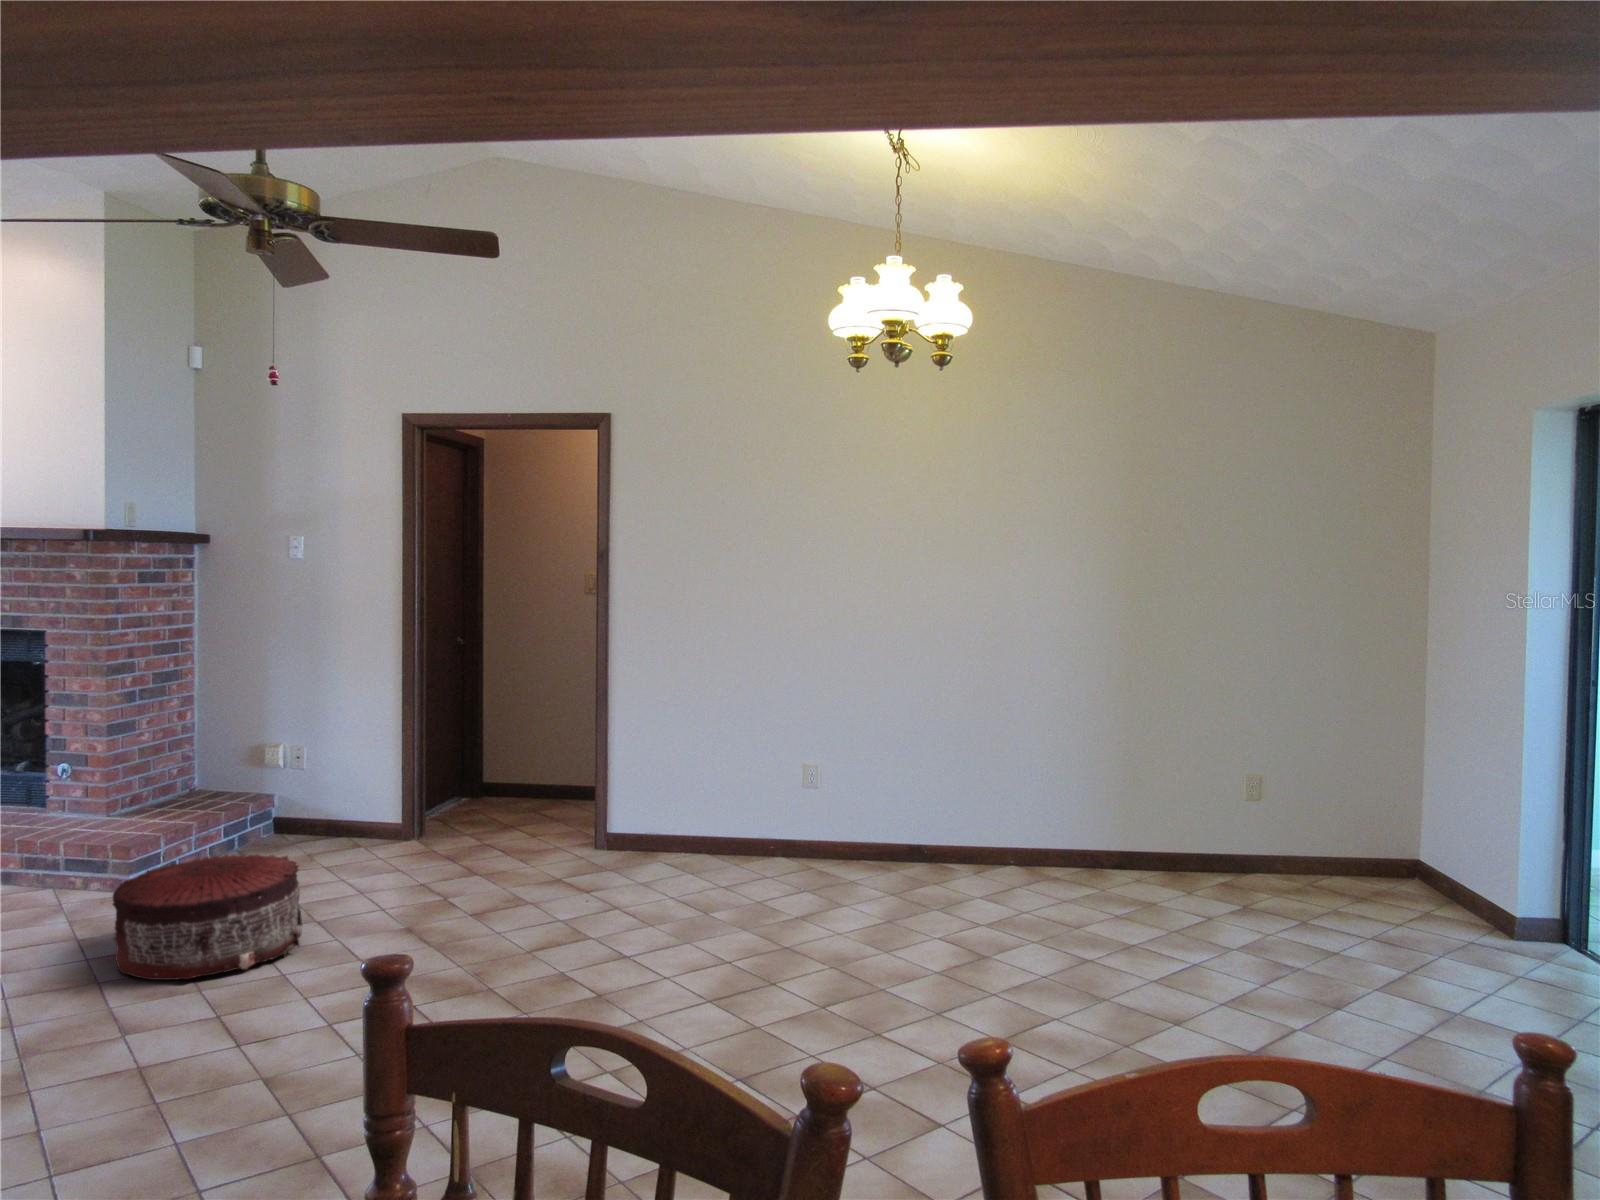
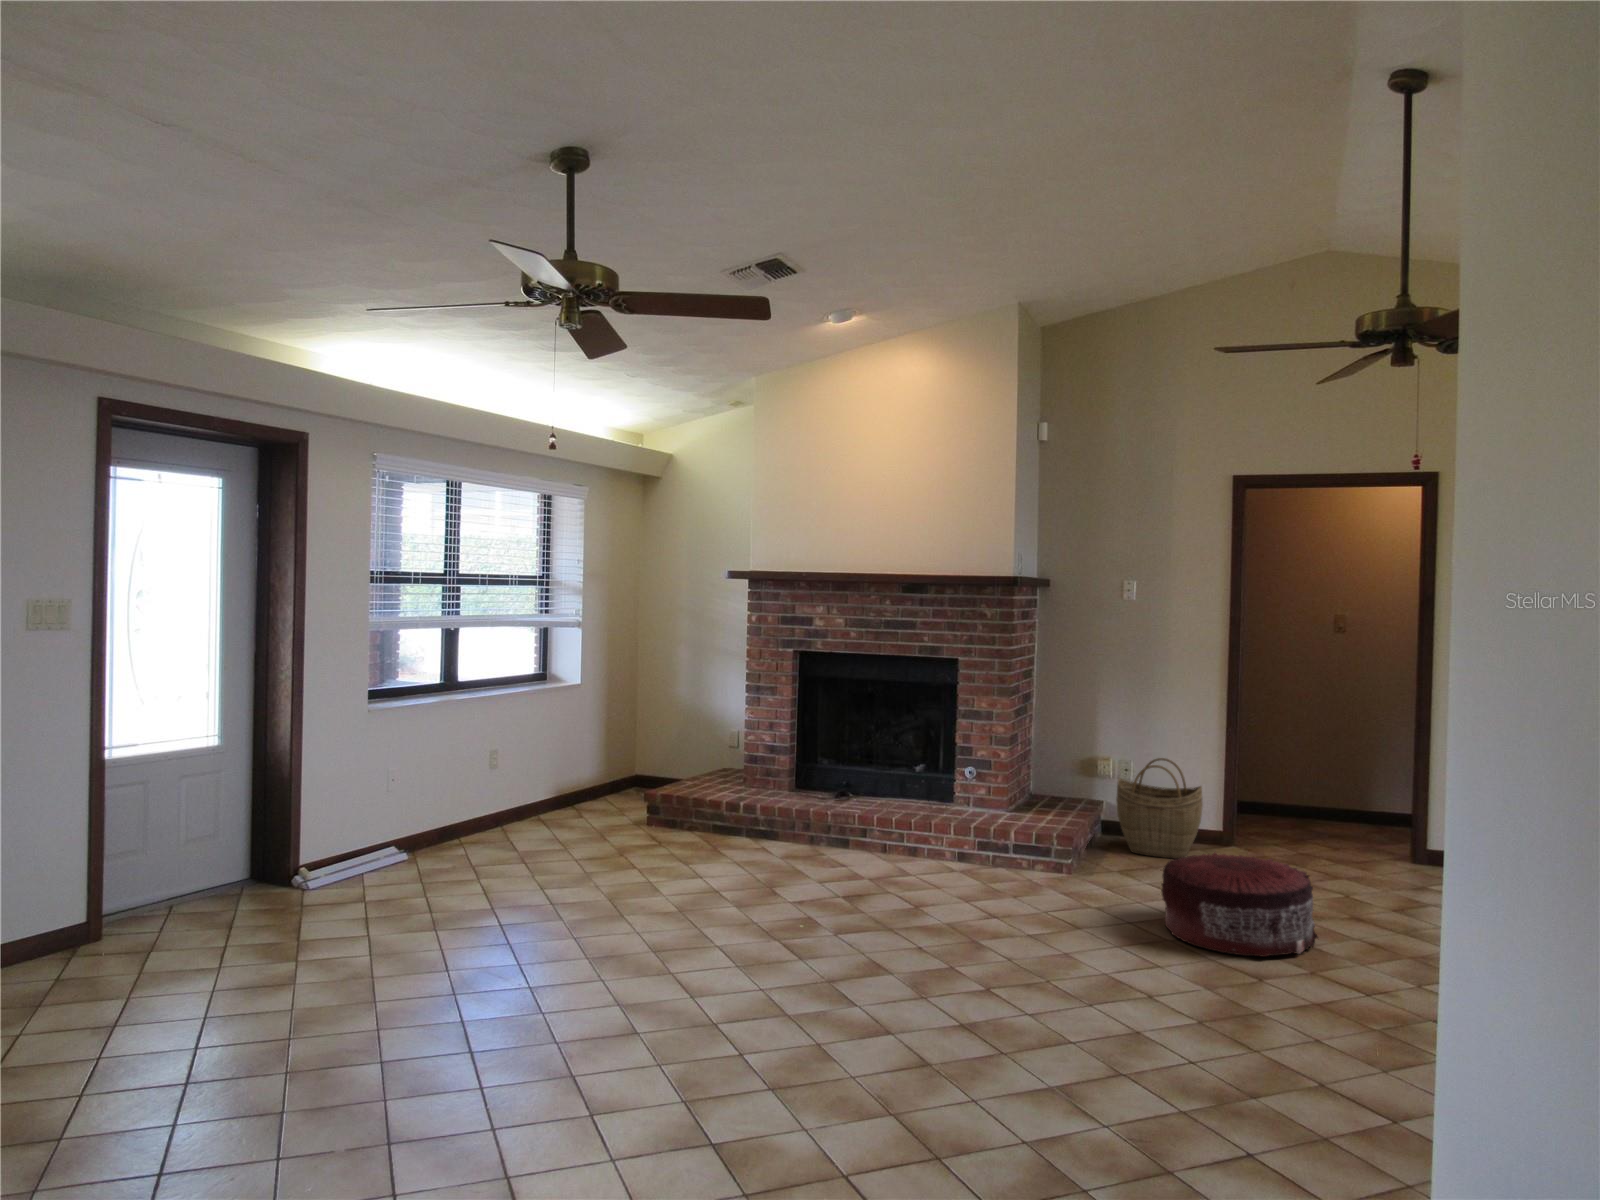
woven basket: none [251,741,355,857] -> present [1116,758,1203,859]

